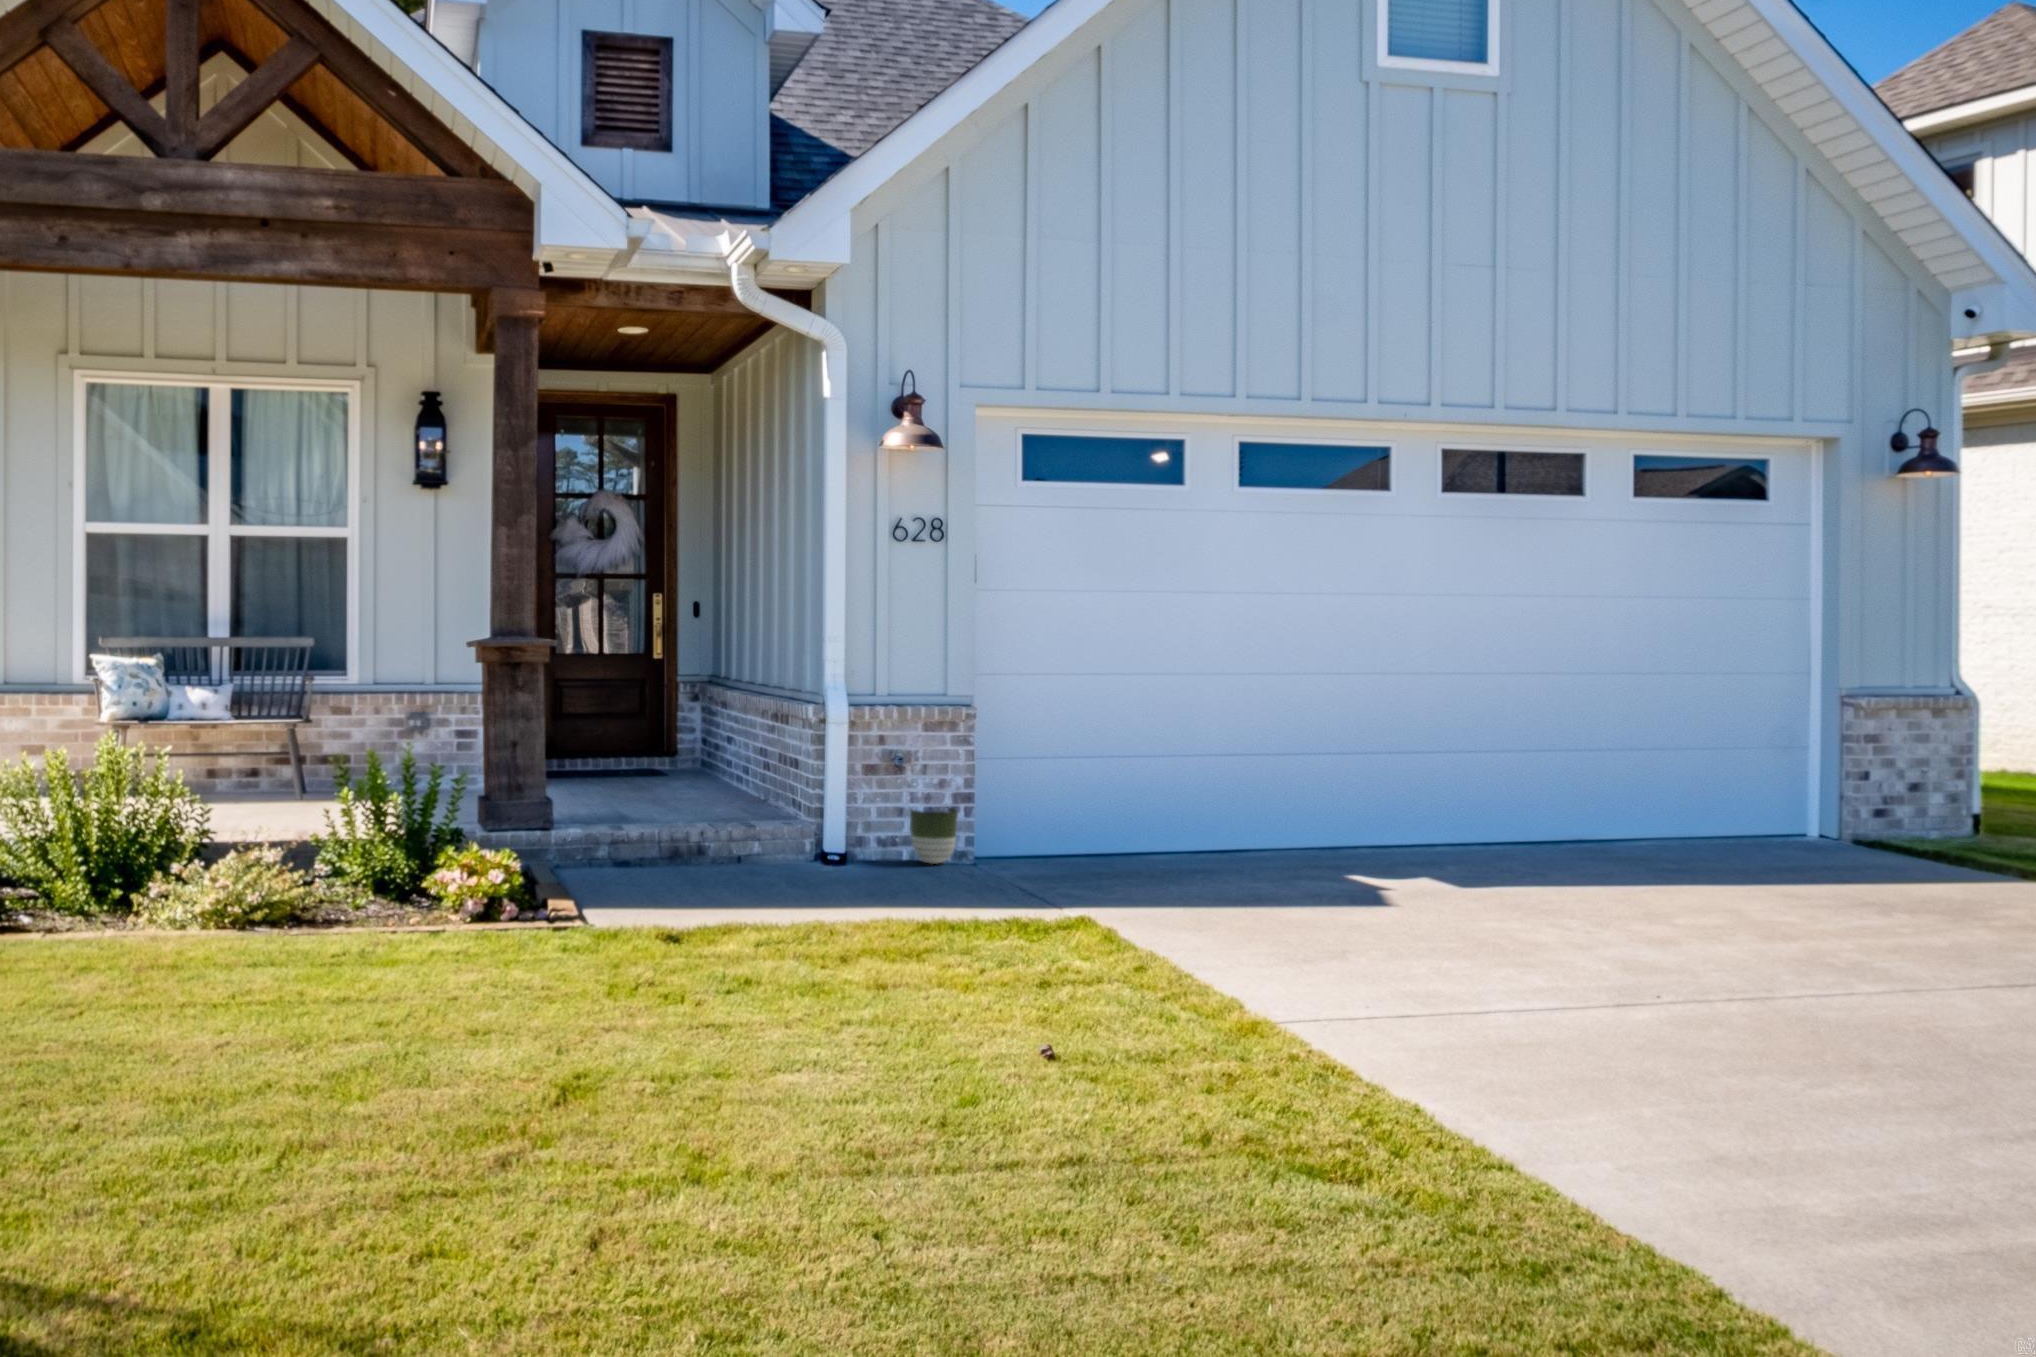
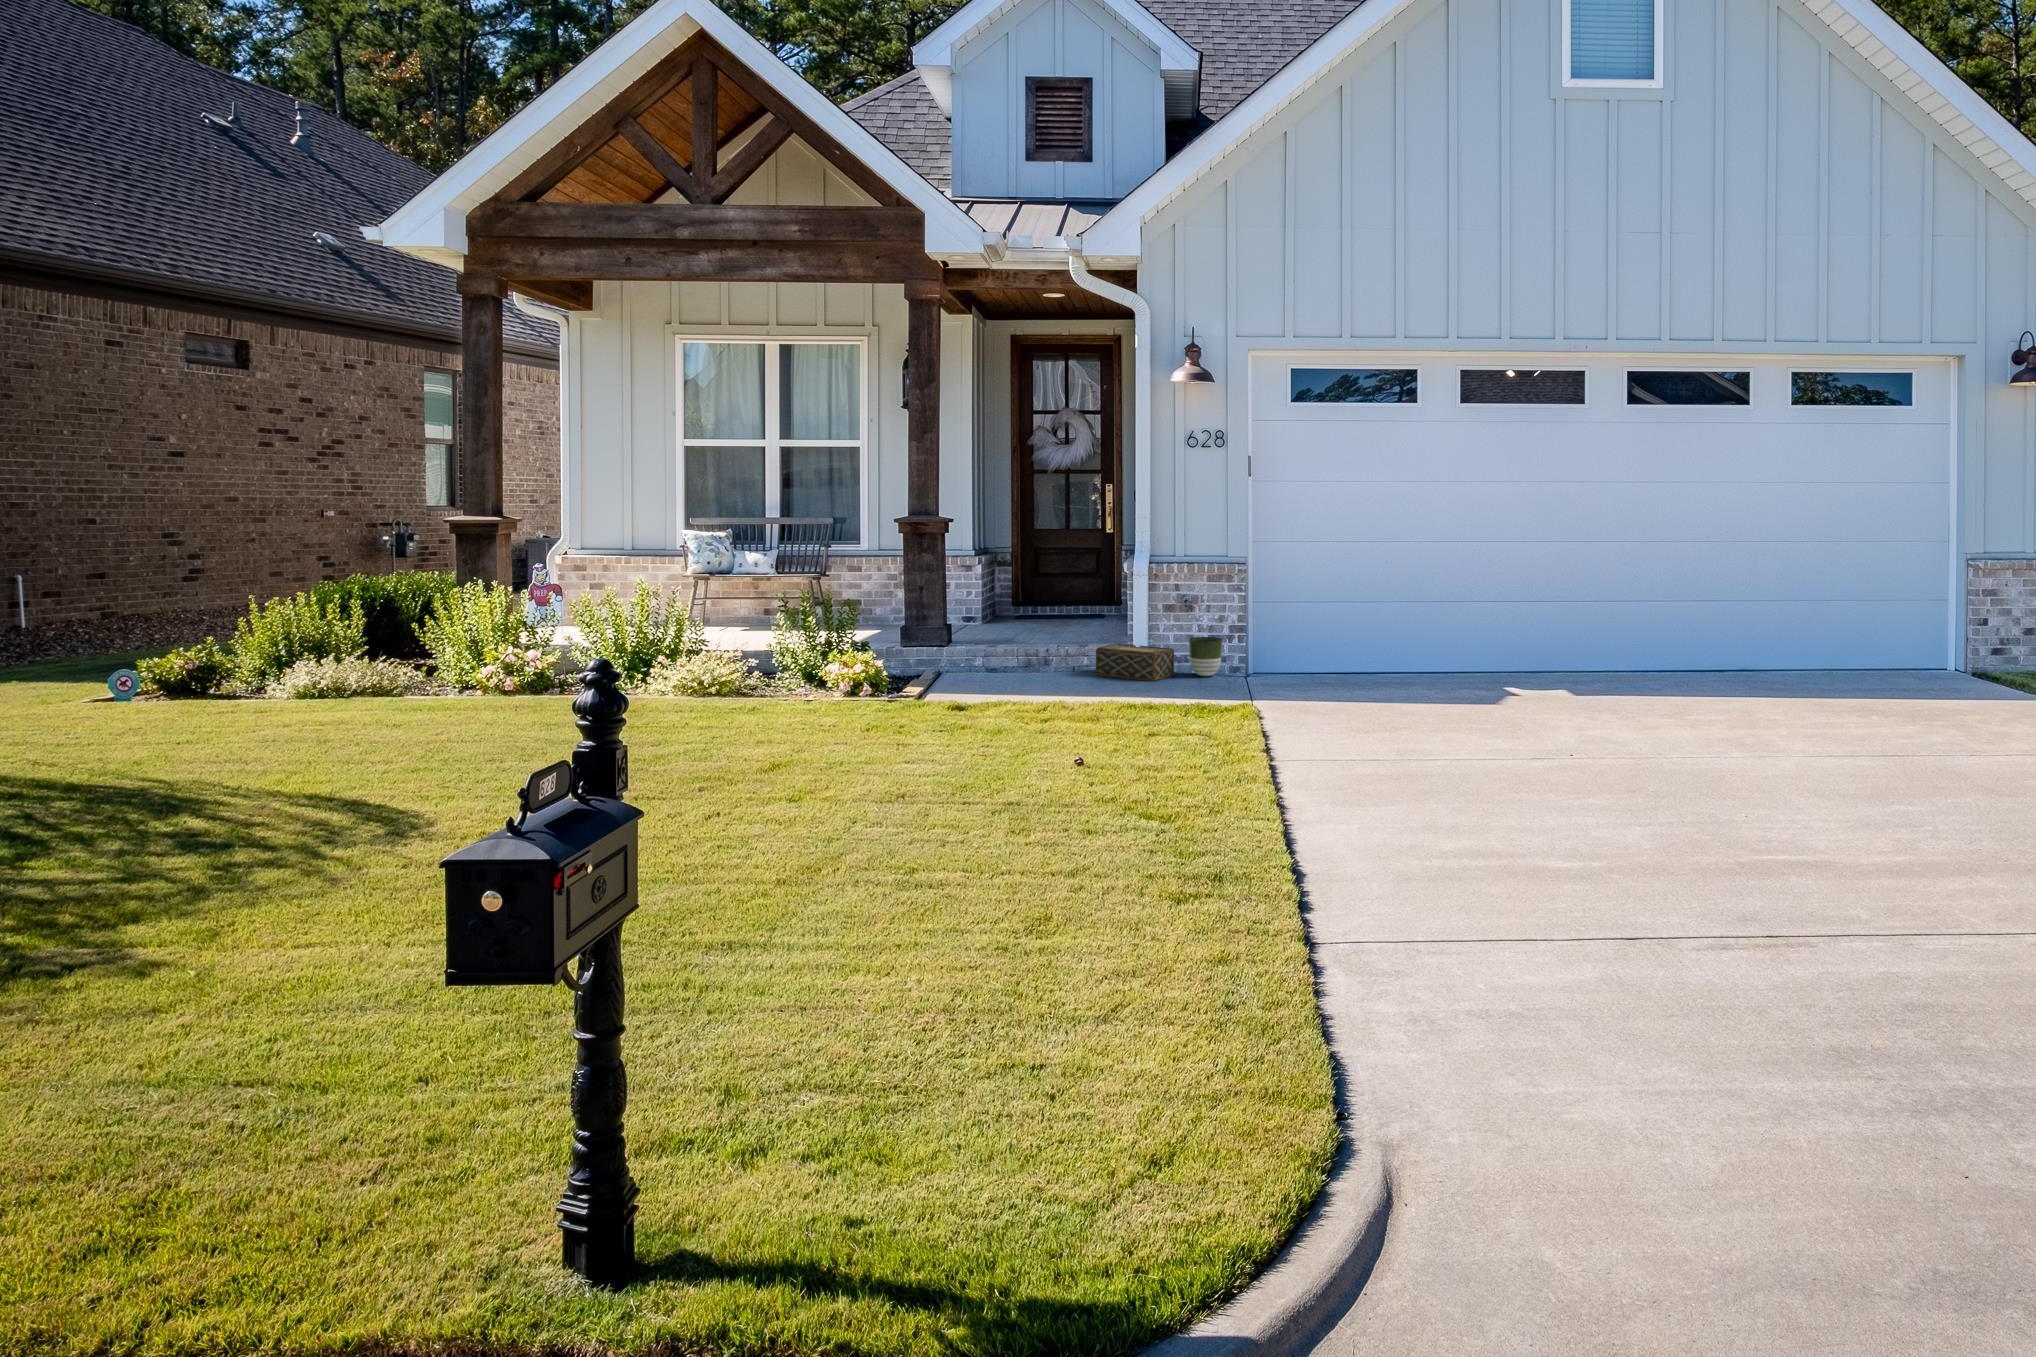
woven basket: none [781,819,891,872] -> present [1096,644,1174,681]

